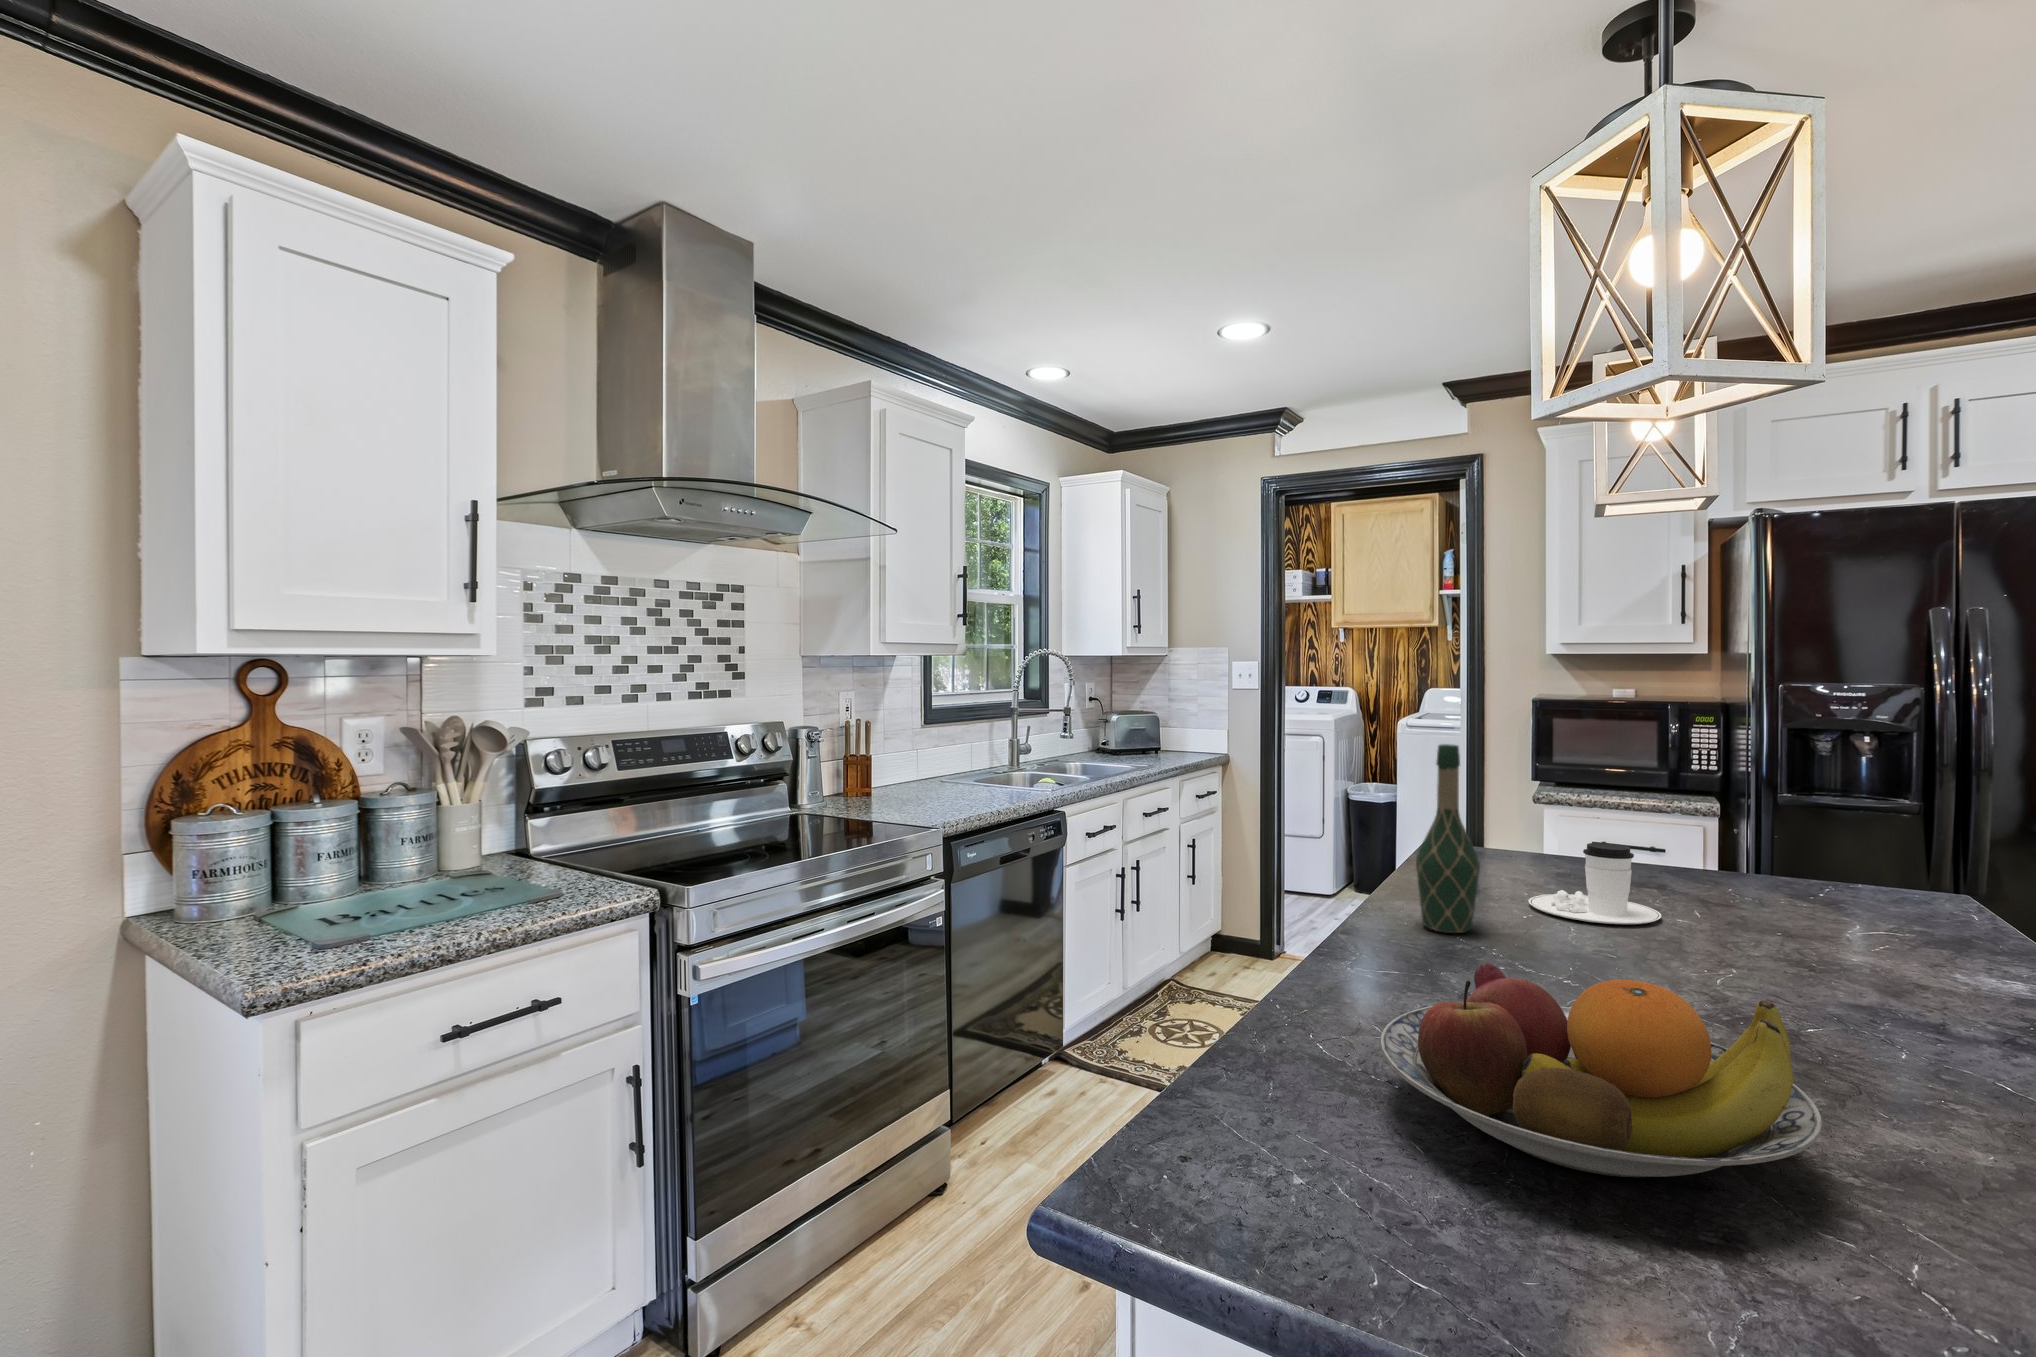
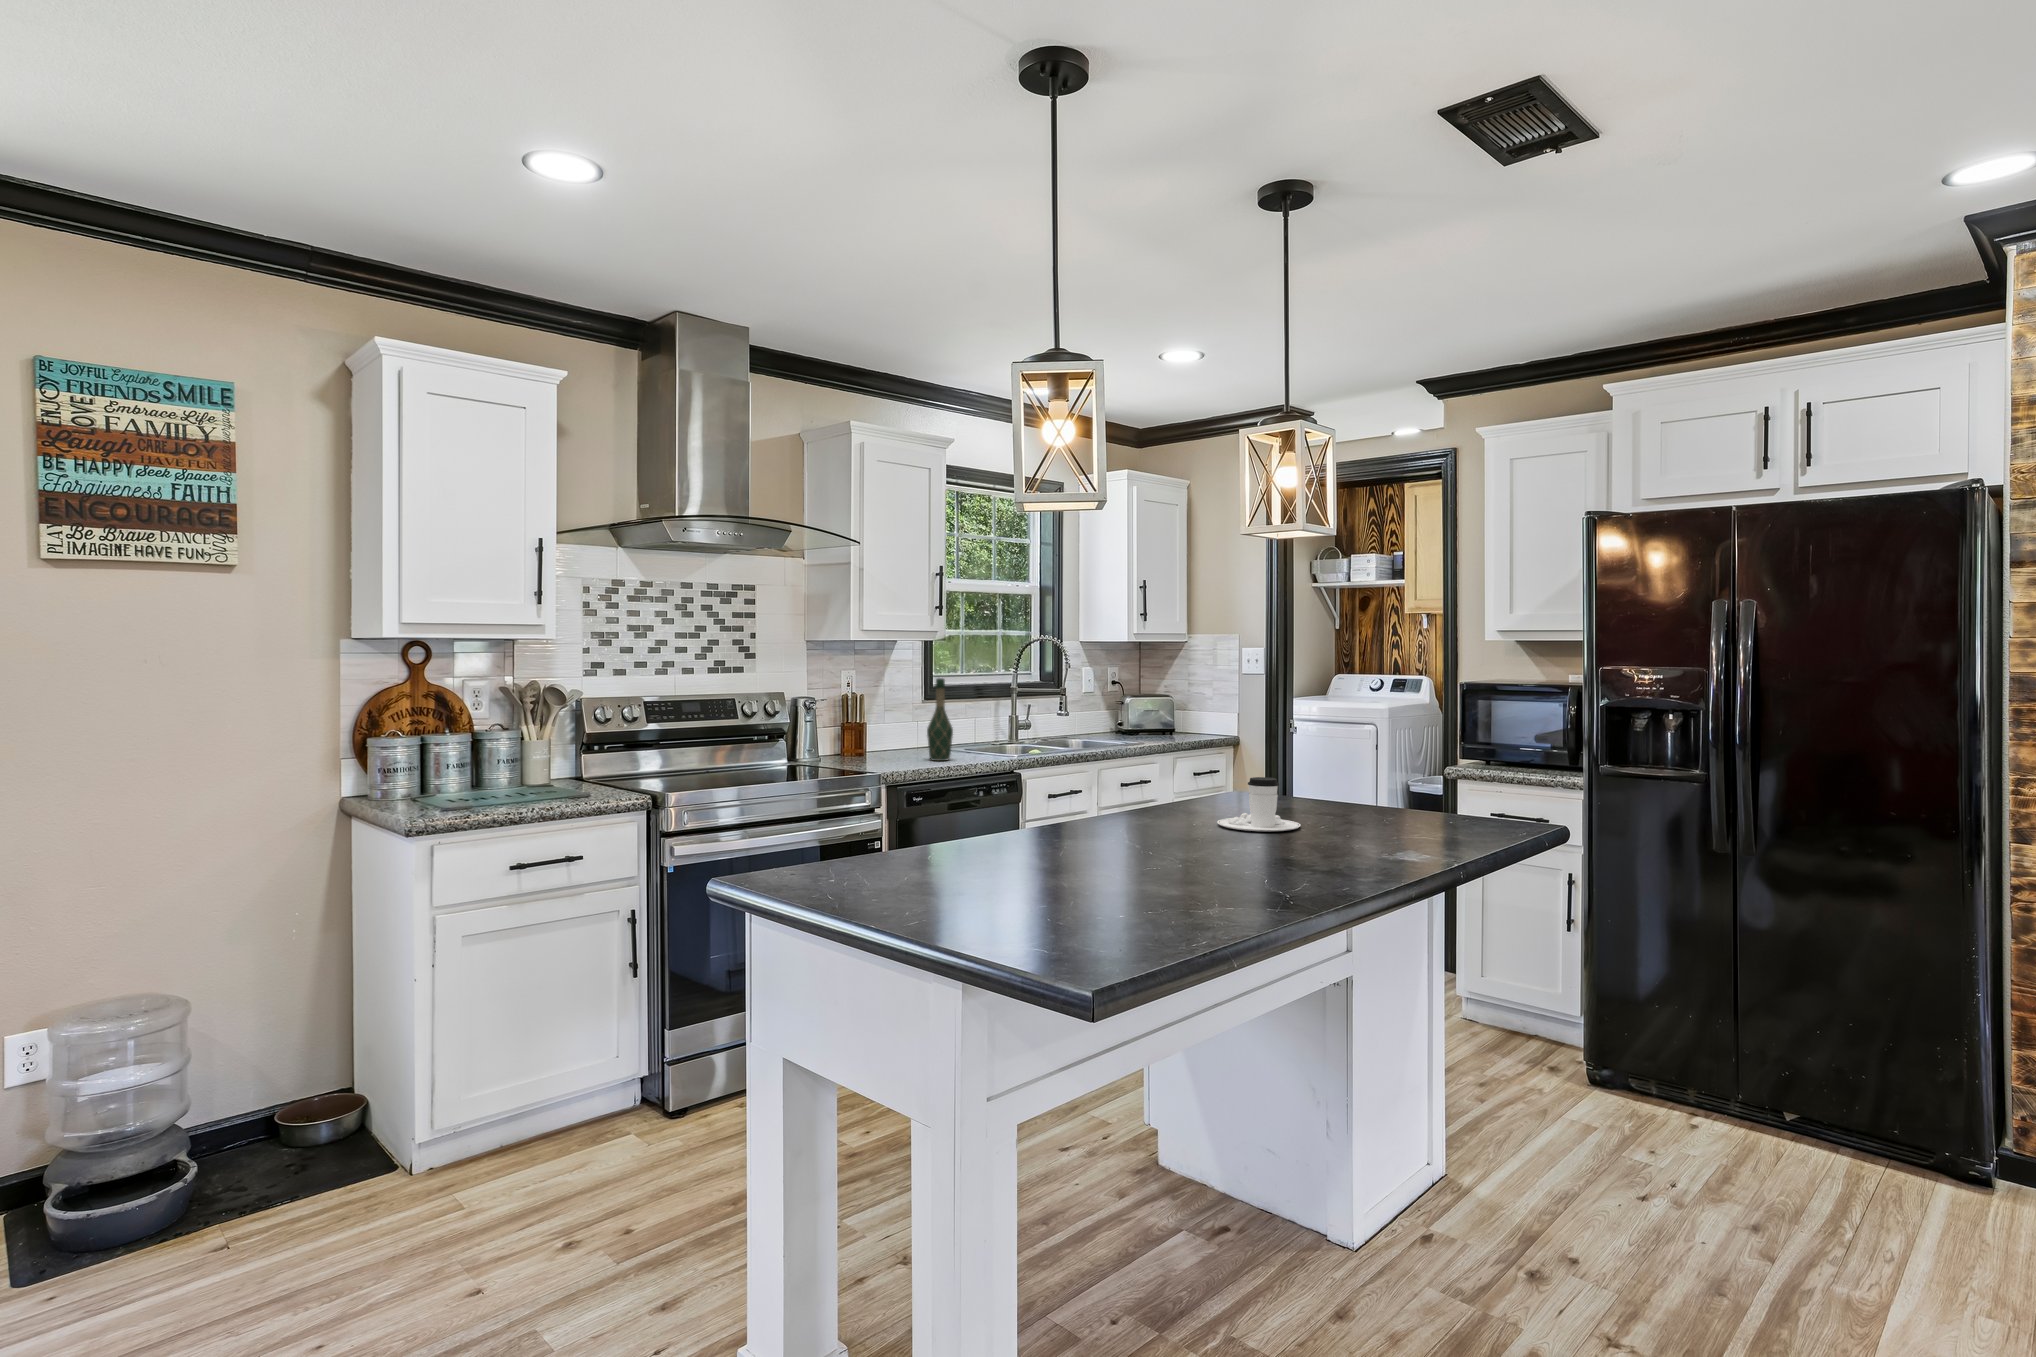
wine bottle: present [1416,744,1480,933] -> present [927,678,953,761]
fruit bowl: present [1380,963,1822,1177] -> none [901,806,1092,894]

